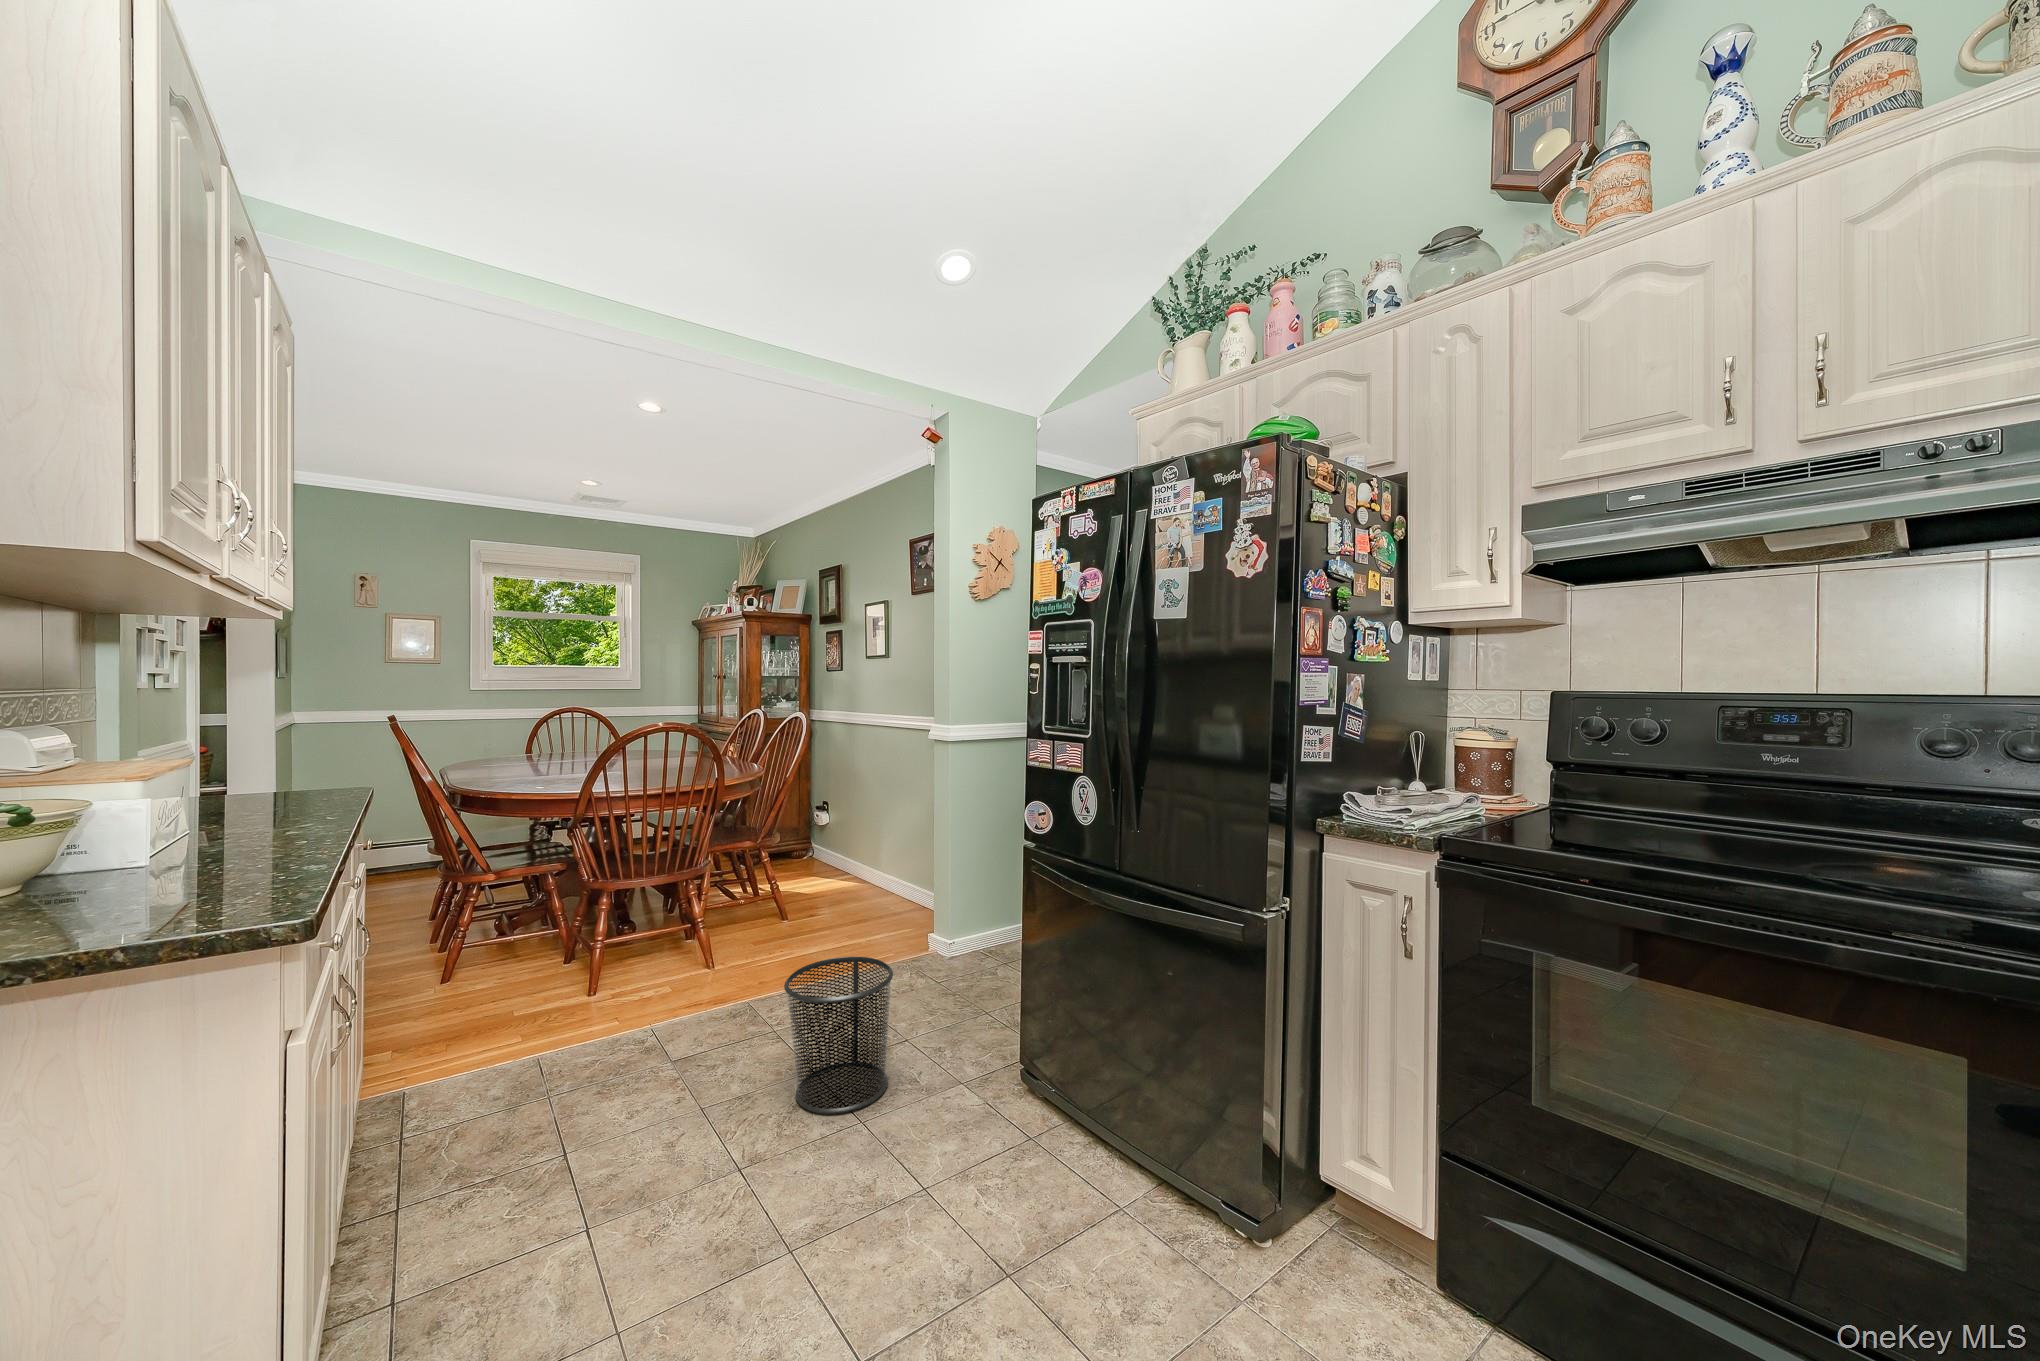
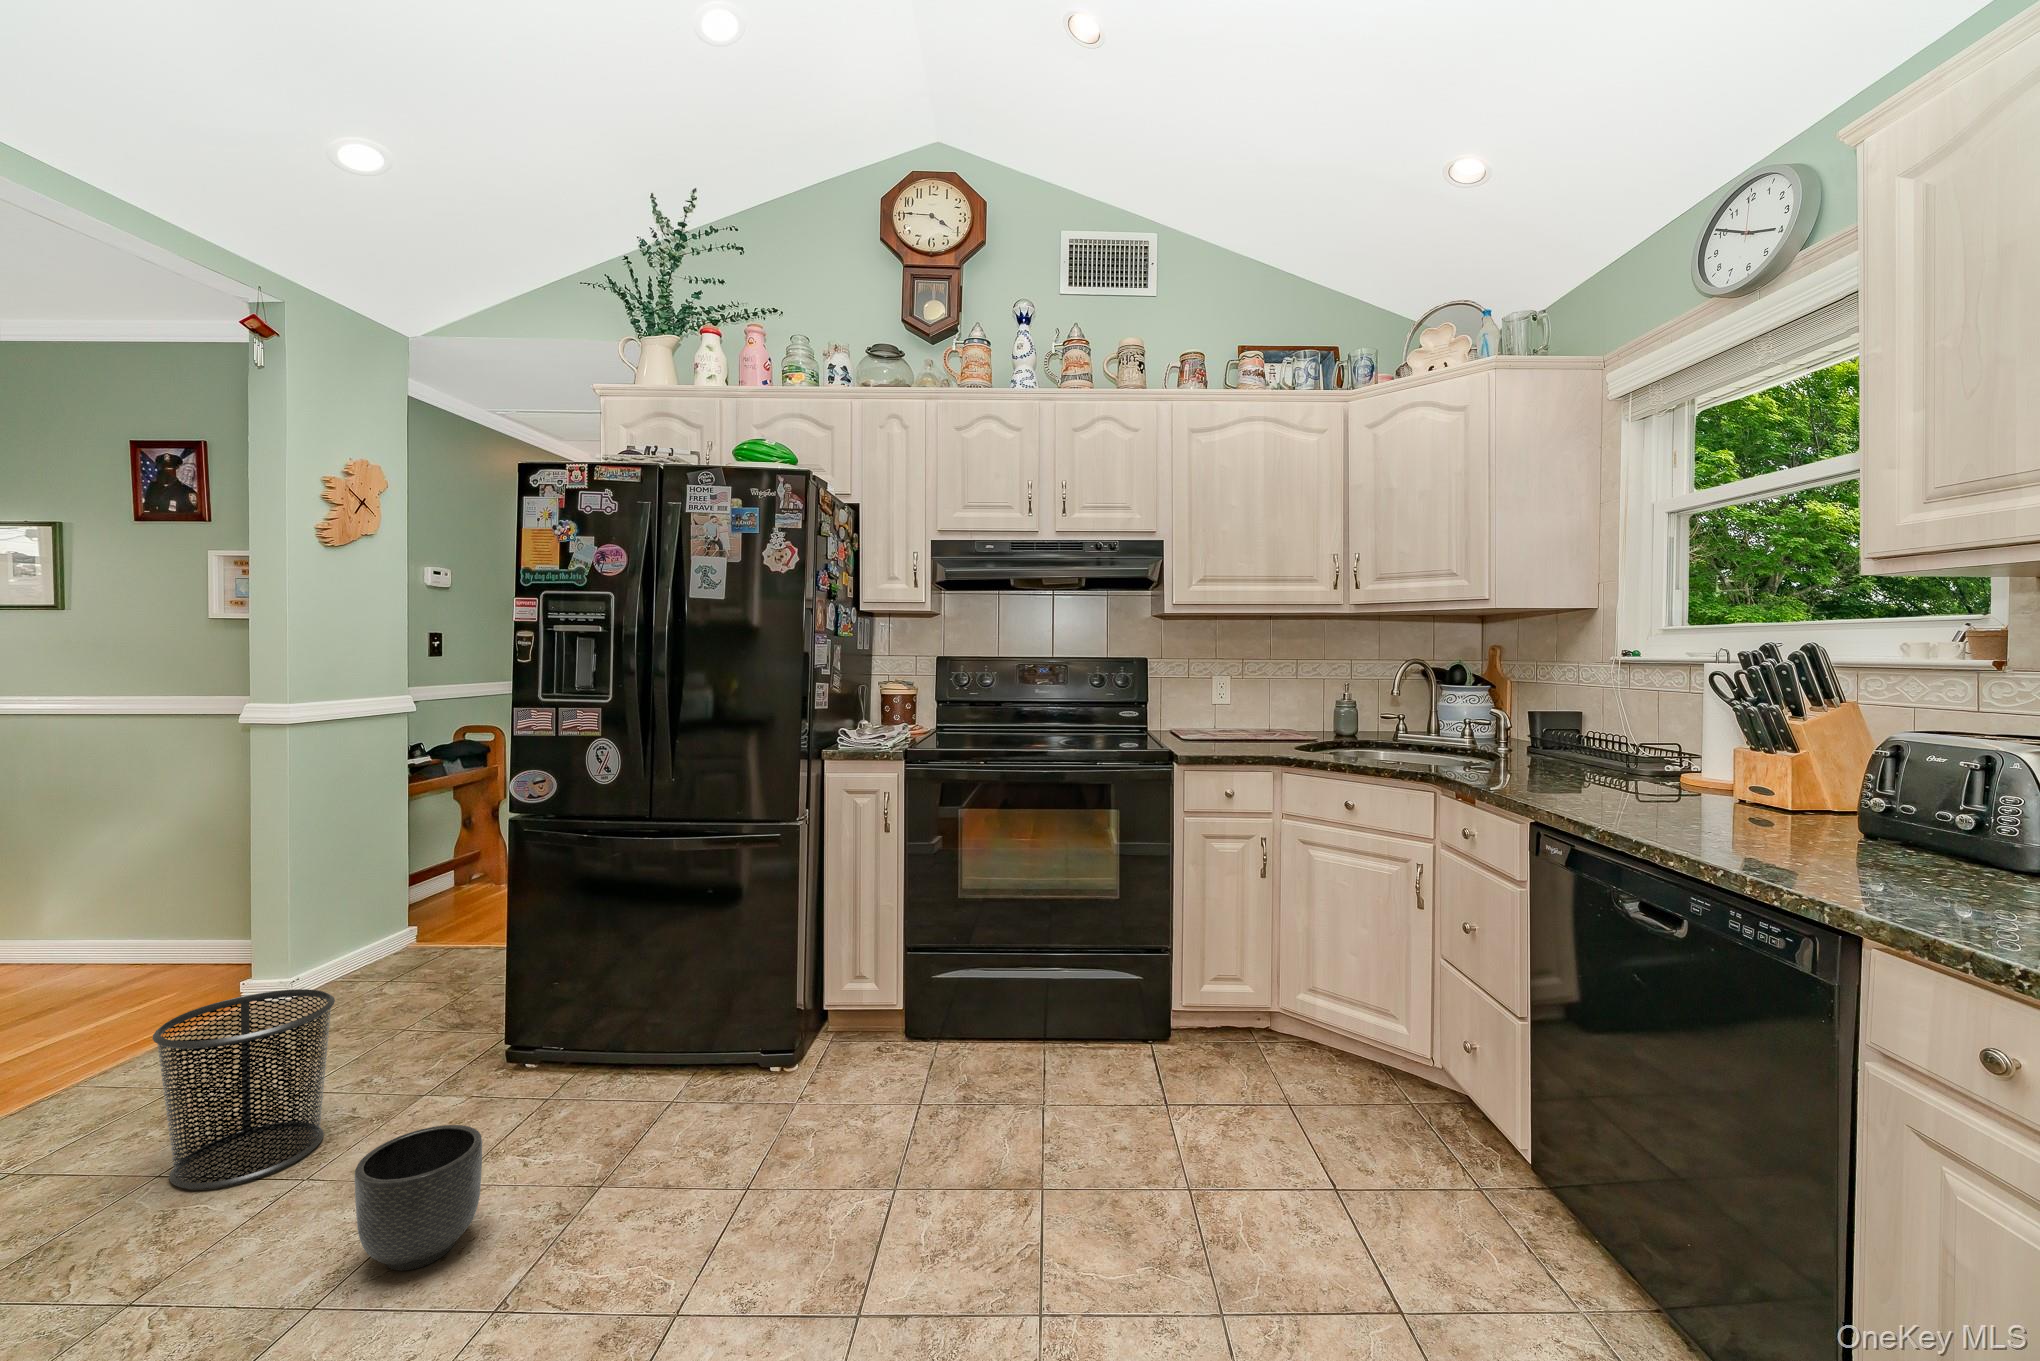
planter: none [782,1149,885,1298] -> present [355,1125,482,1271]

